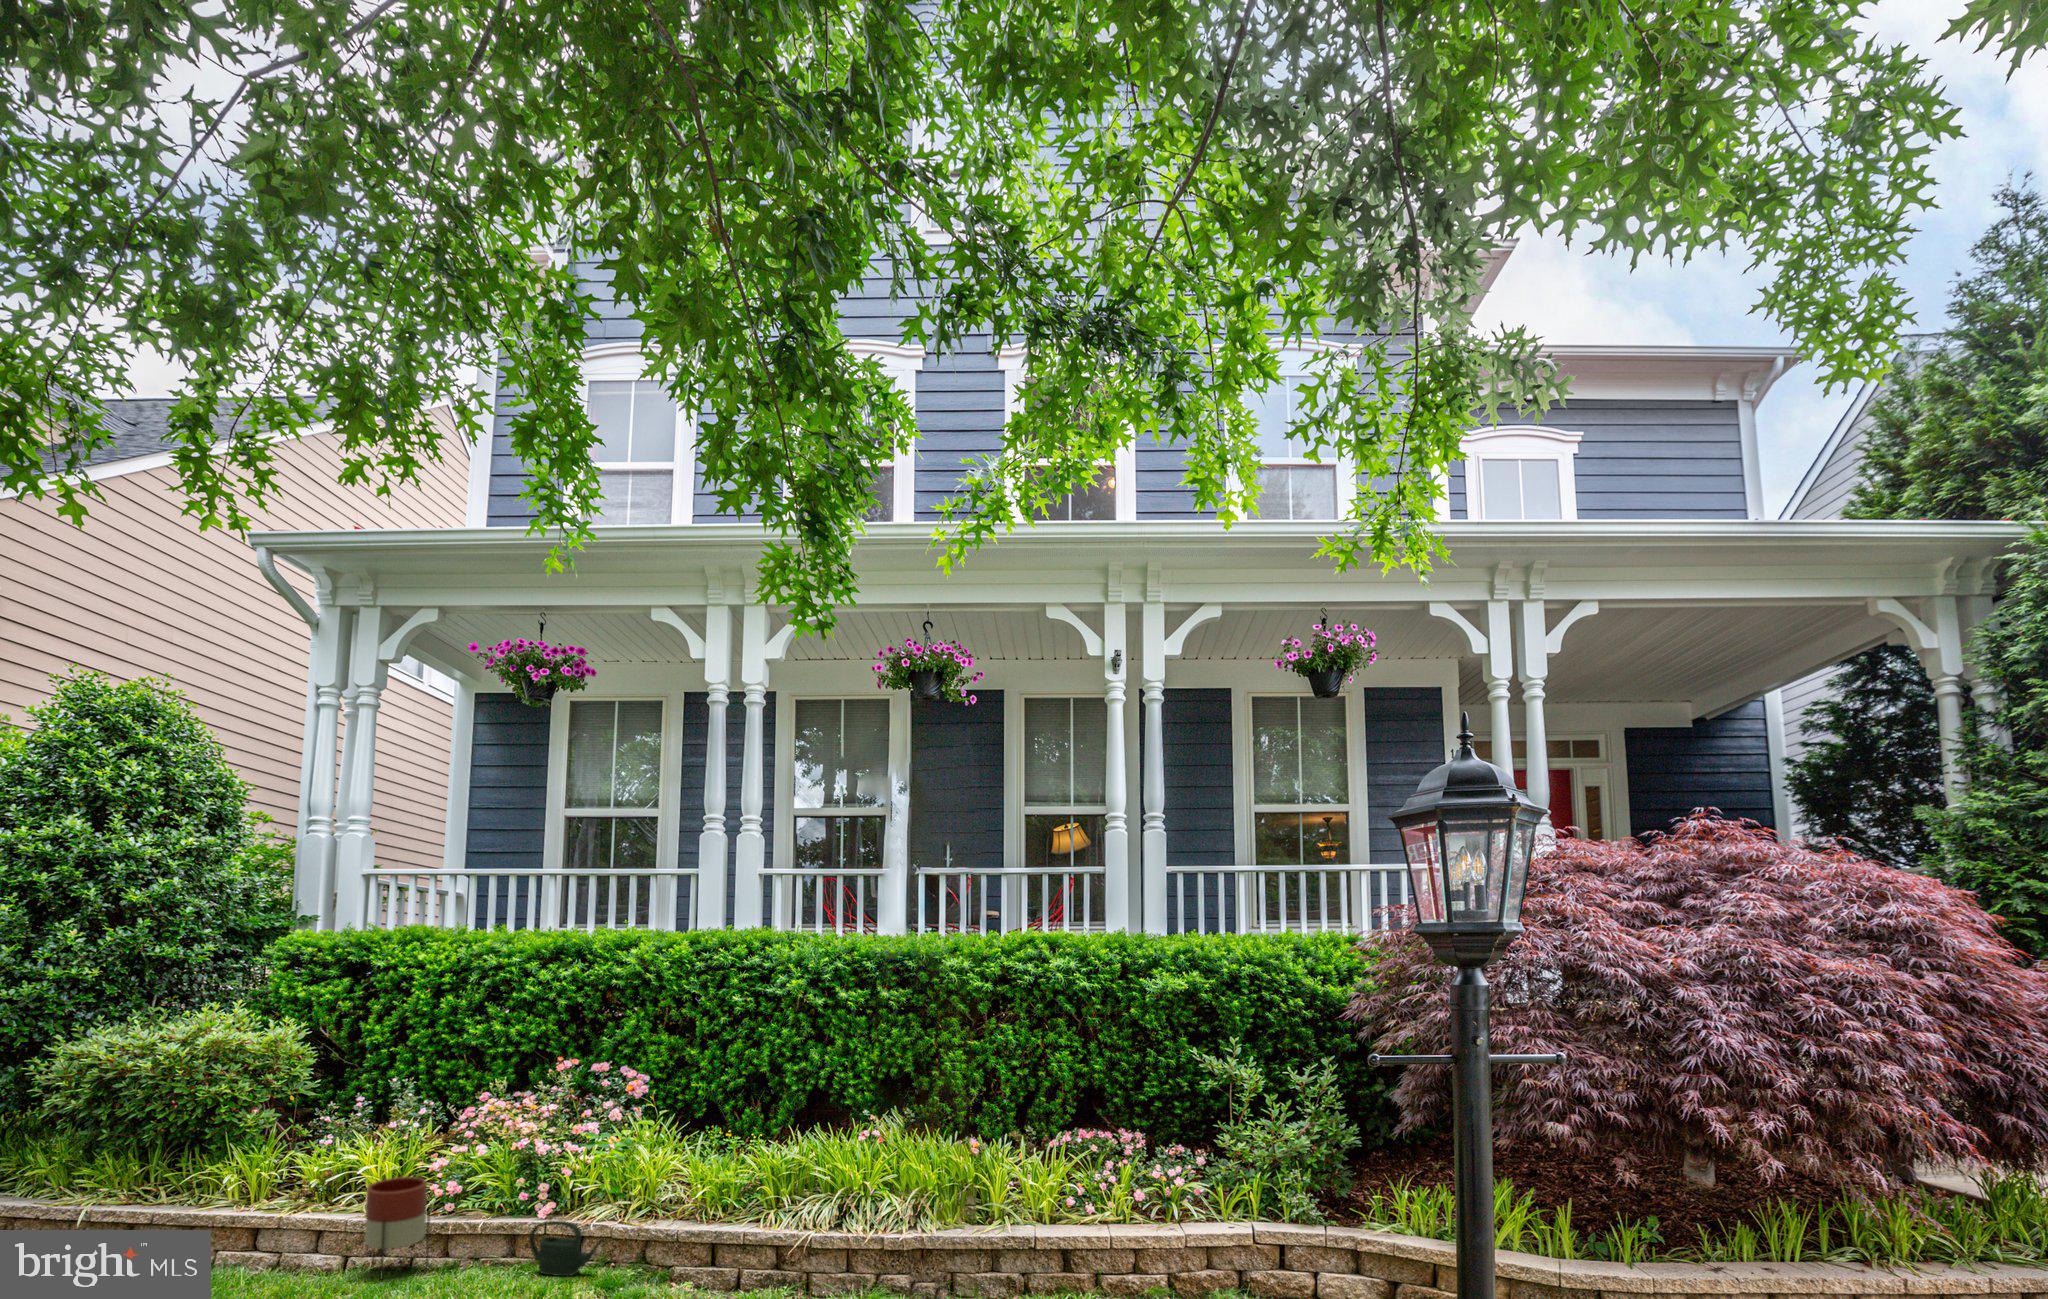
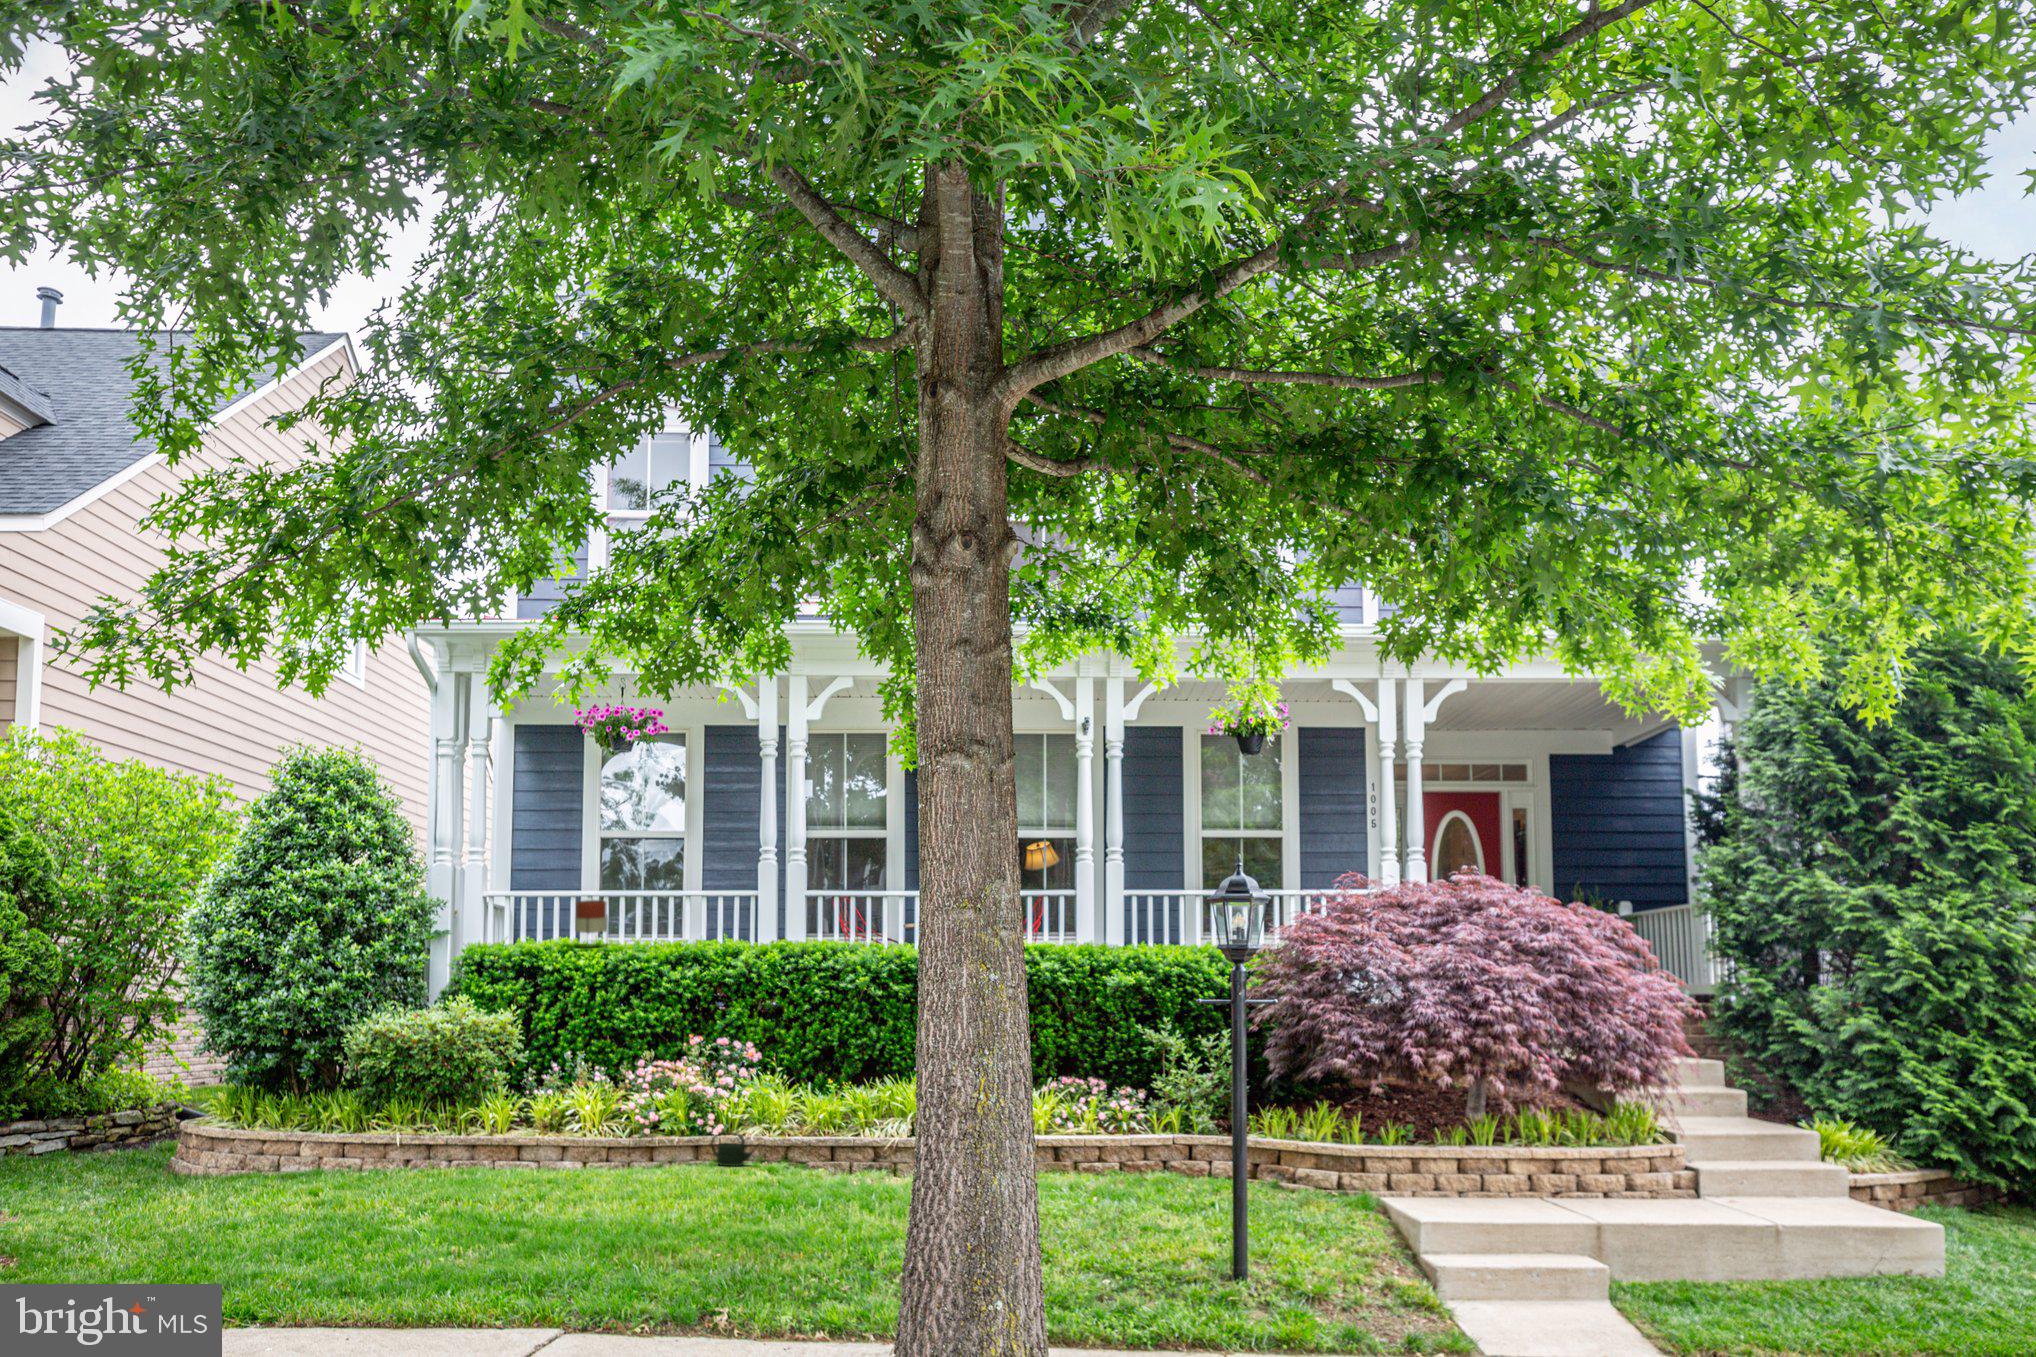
planter: present [365,1177,430,1280] -> present [575,900,607,934]

